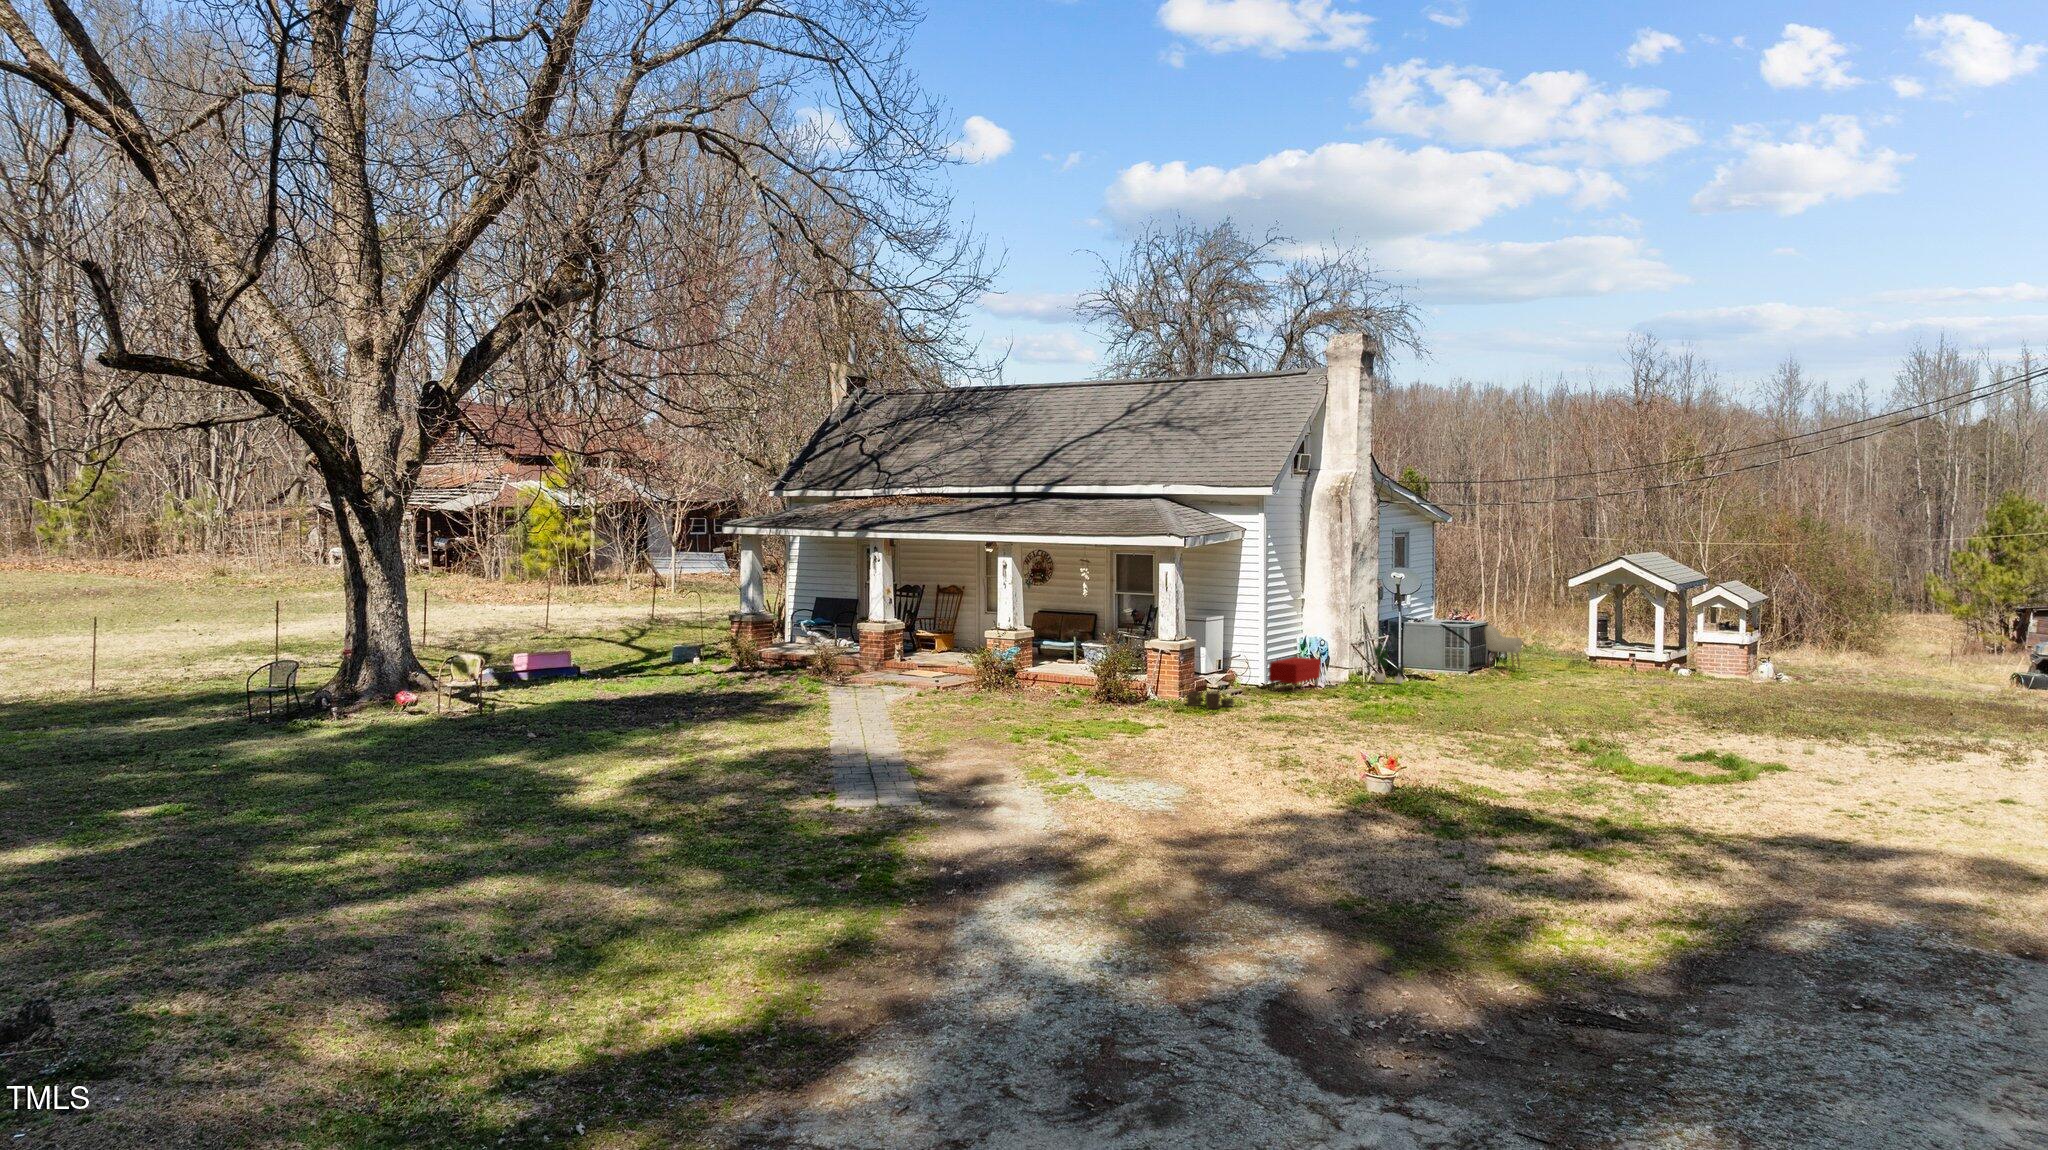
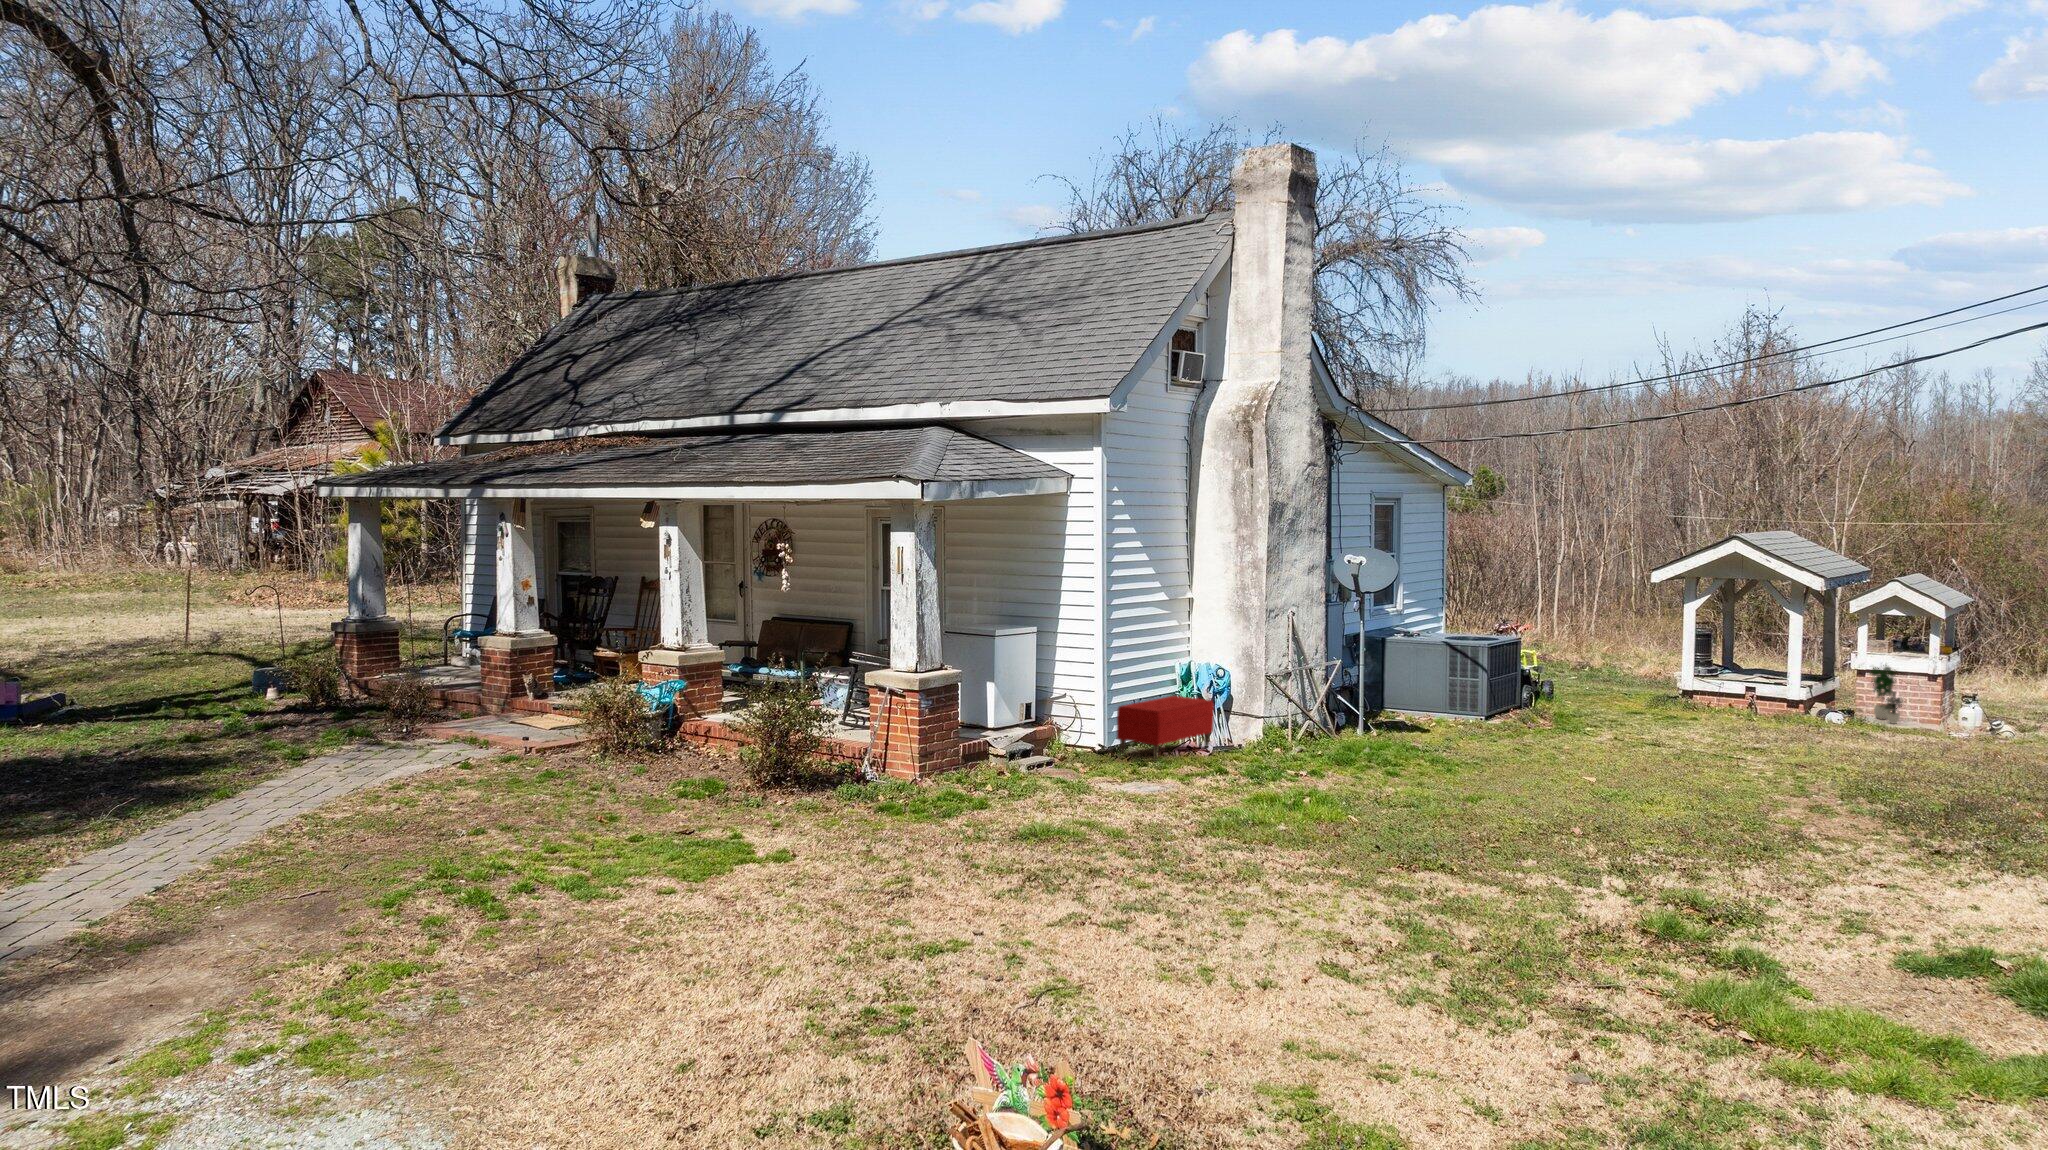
chair: present [1485,625,1522,670] -> none [1511,642,1572,716]
potted plant: present [1373,646,1405,684] -> present [1870,665,1902,724]
woven basket: present [1187,690,1234,709] -> none [931,760,1016,800]

